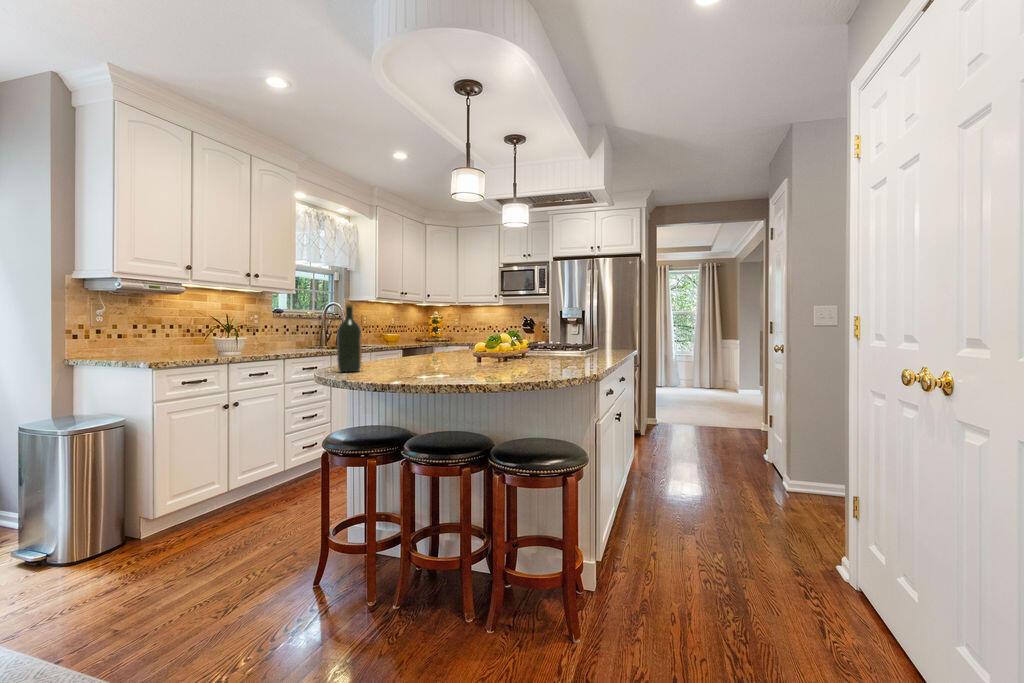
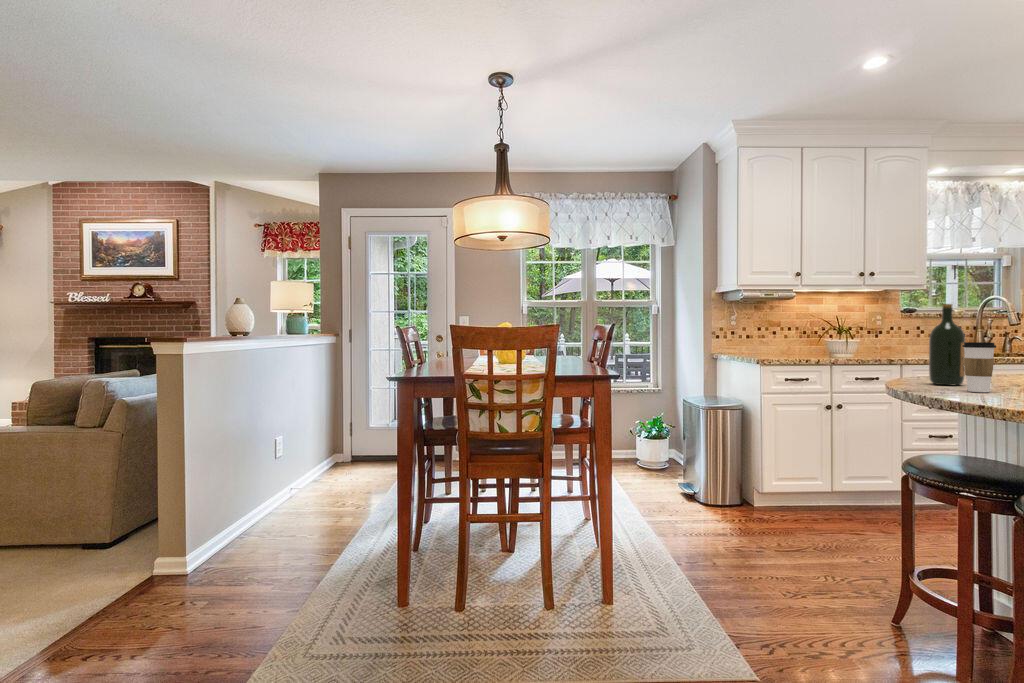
coffee cup: none [369,335,390,375] -> present [962,342,996,392]

